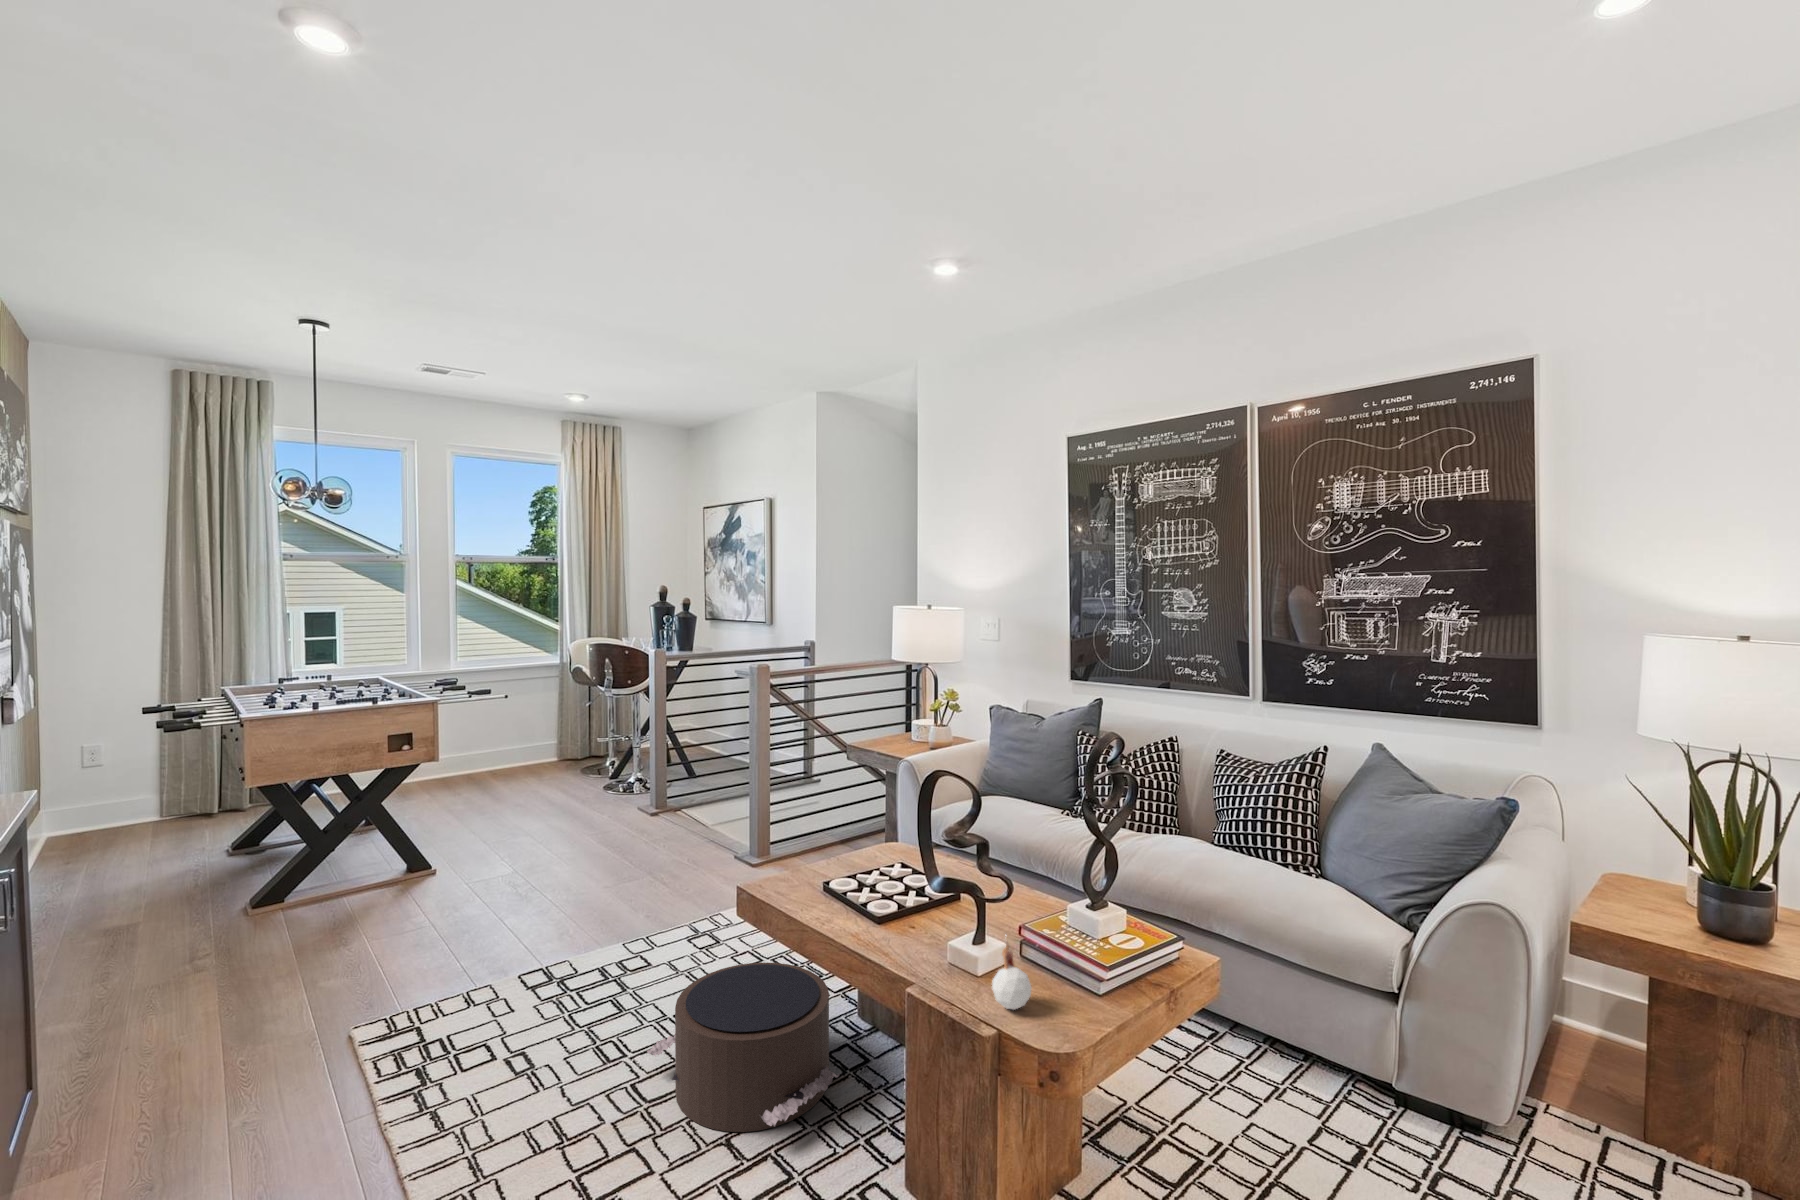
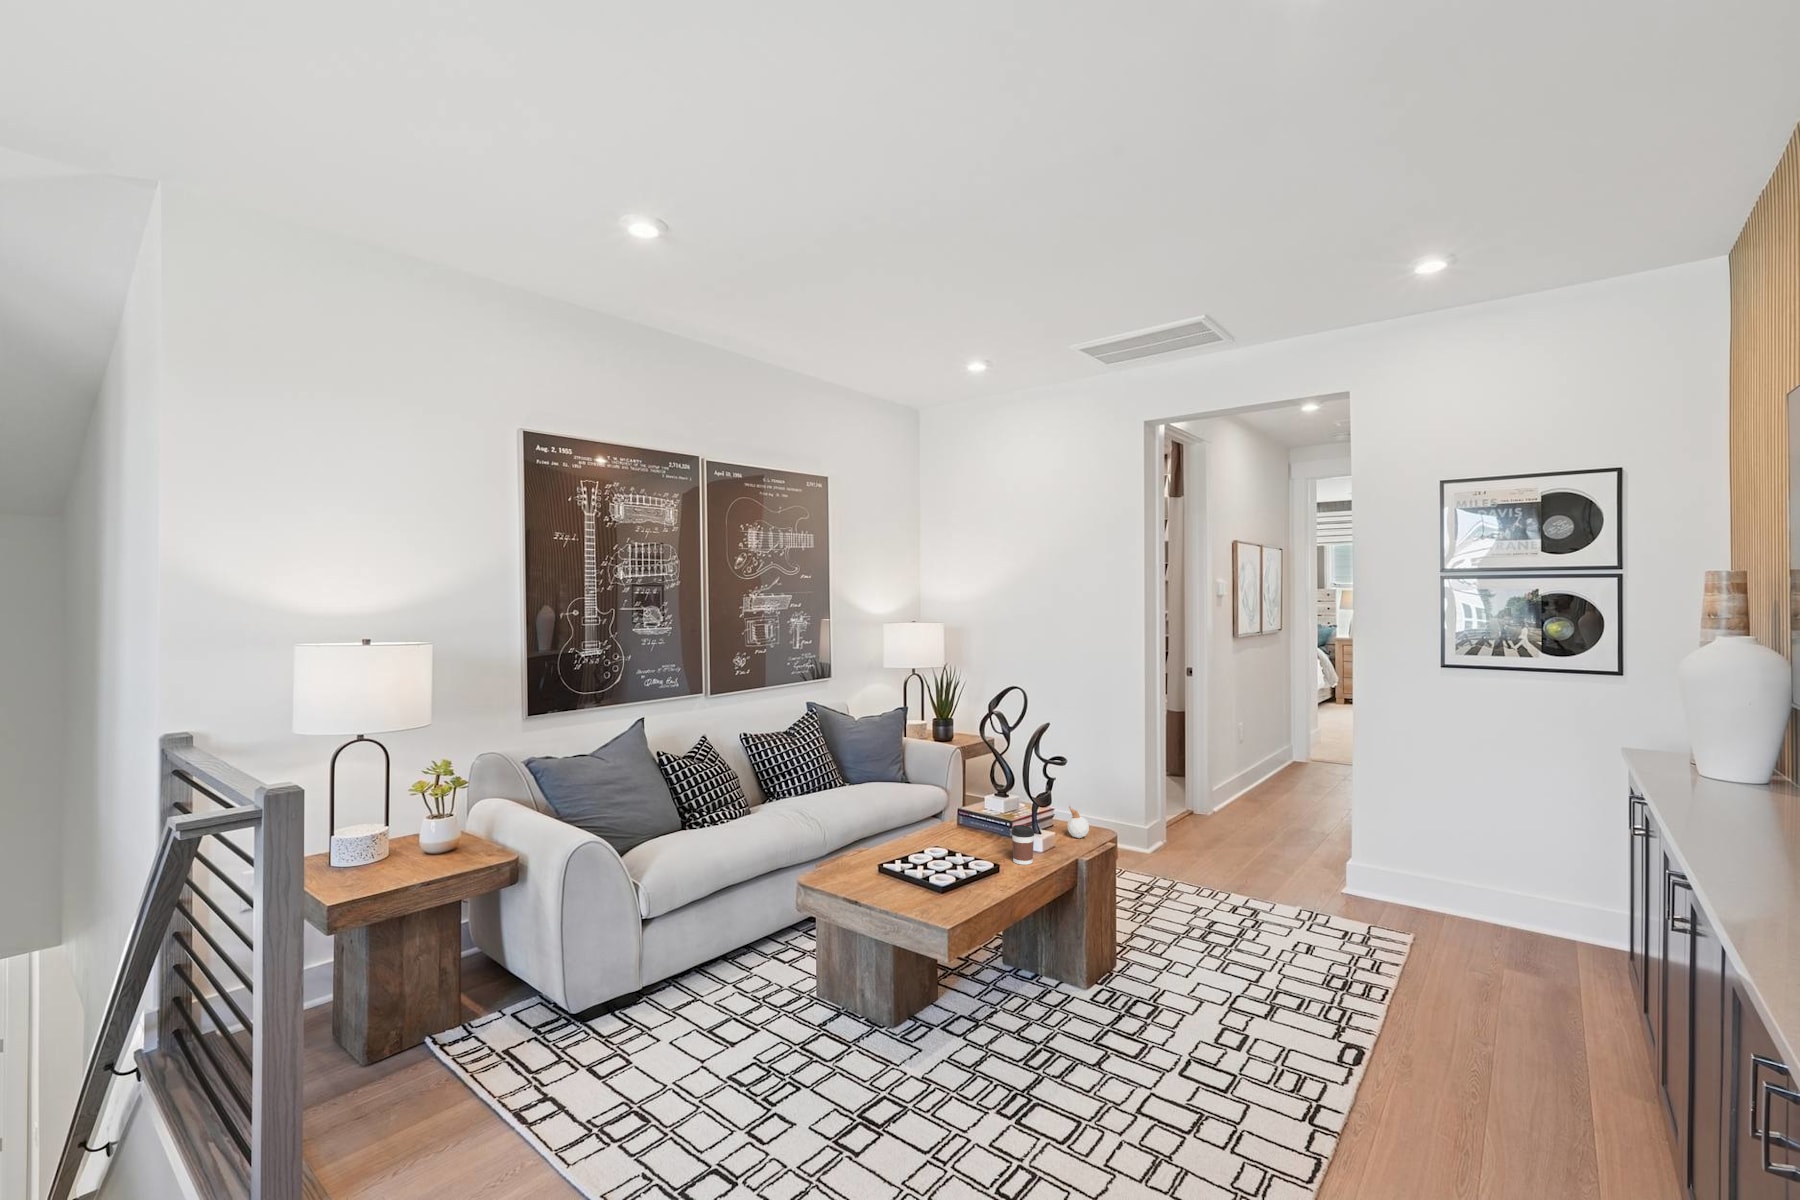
coffee cup: none [889,888,920,947] -> present [1012,825,1034,865]
pouf: present [647,963,840,1132] -> none [942,961,1089,1118]

